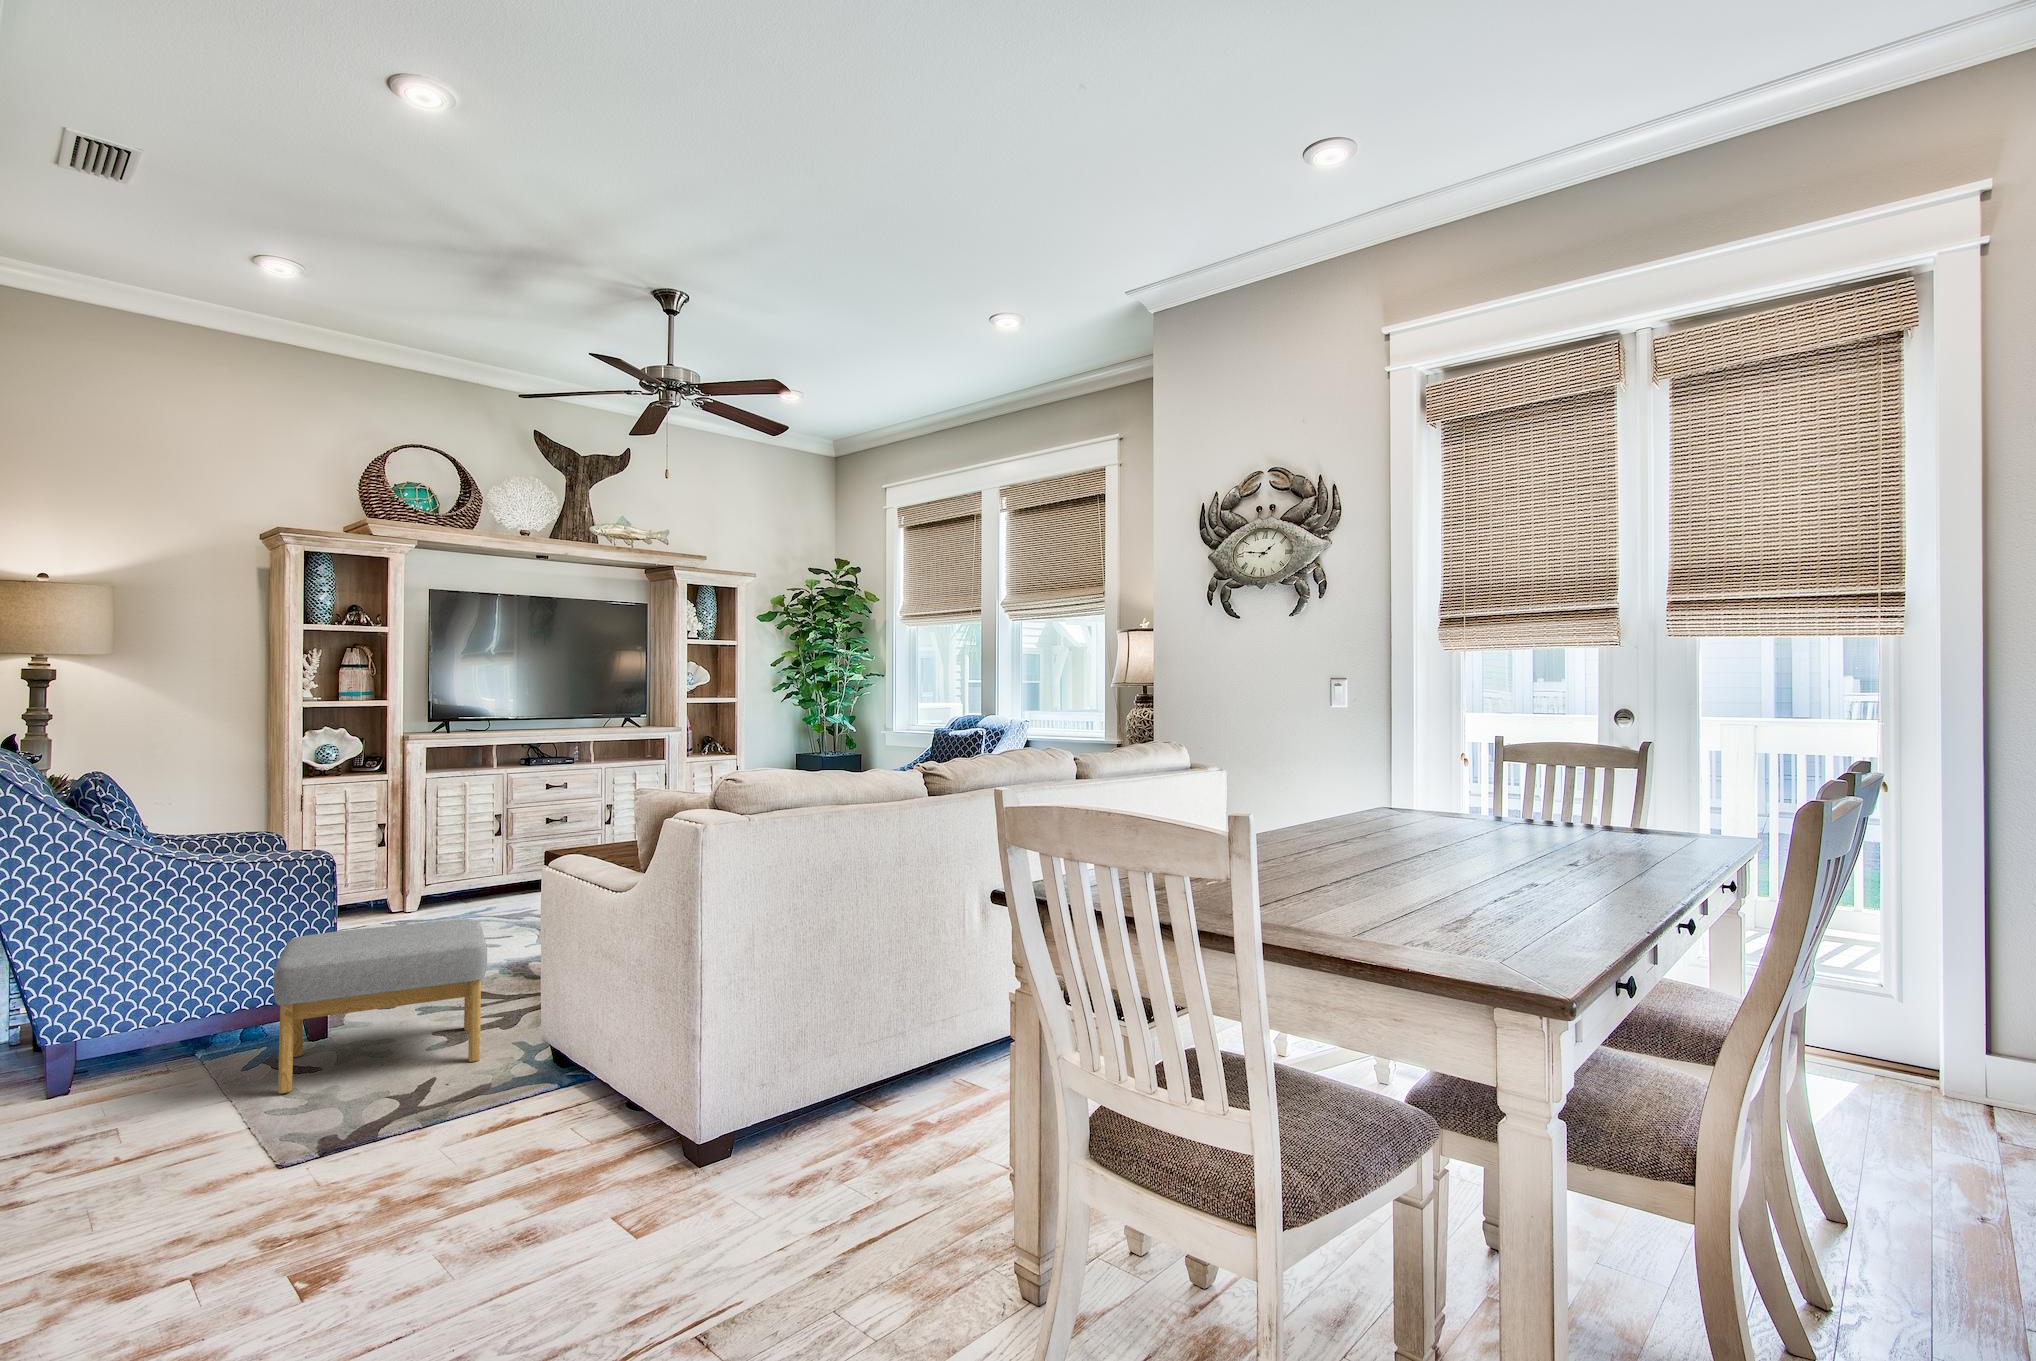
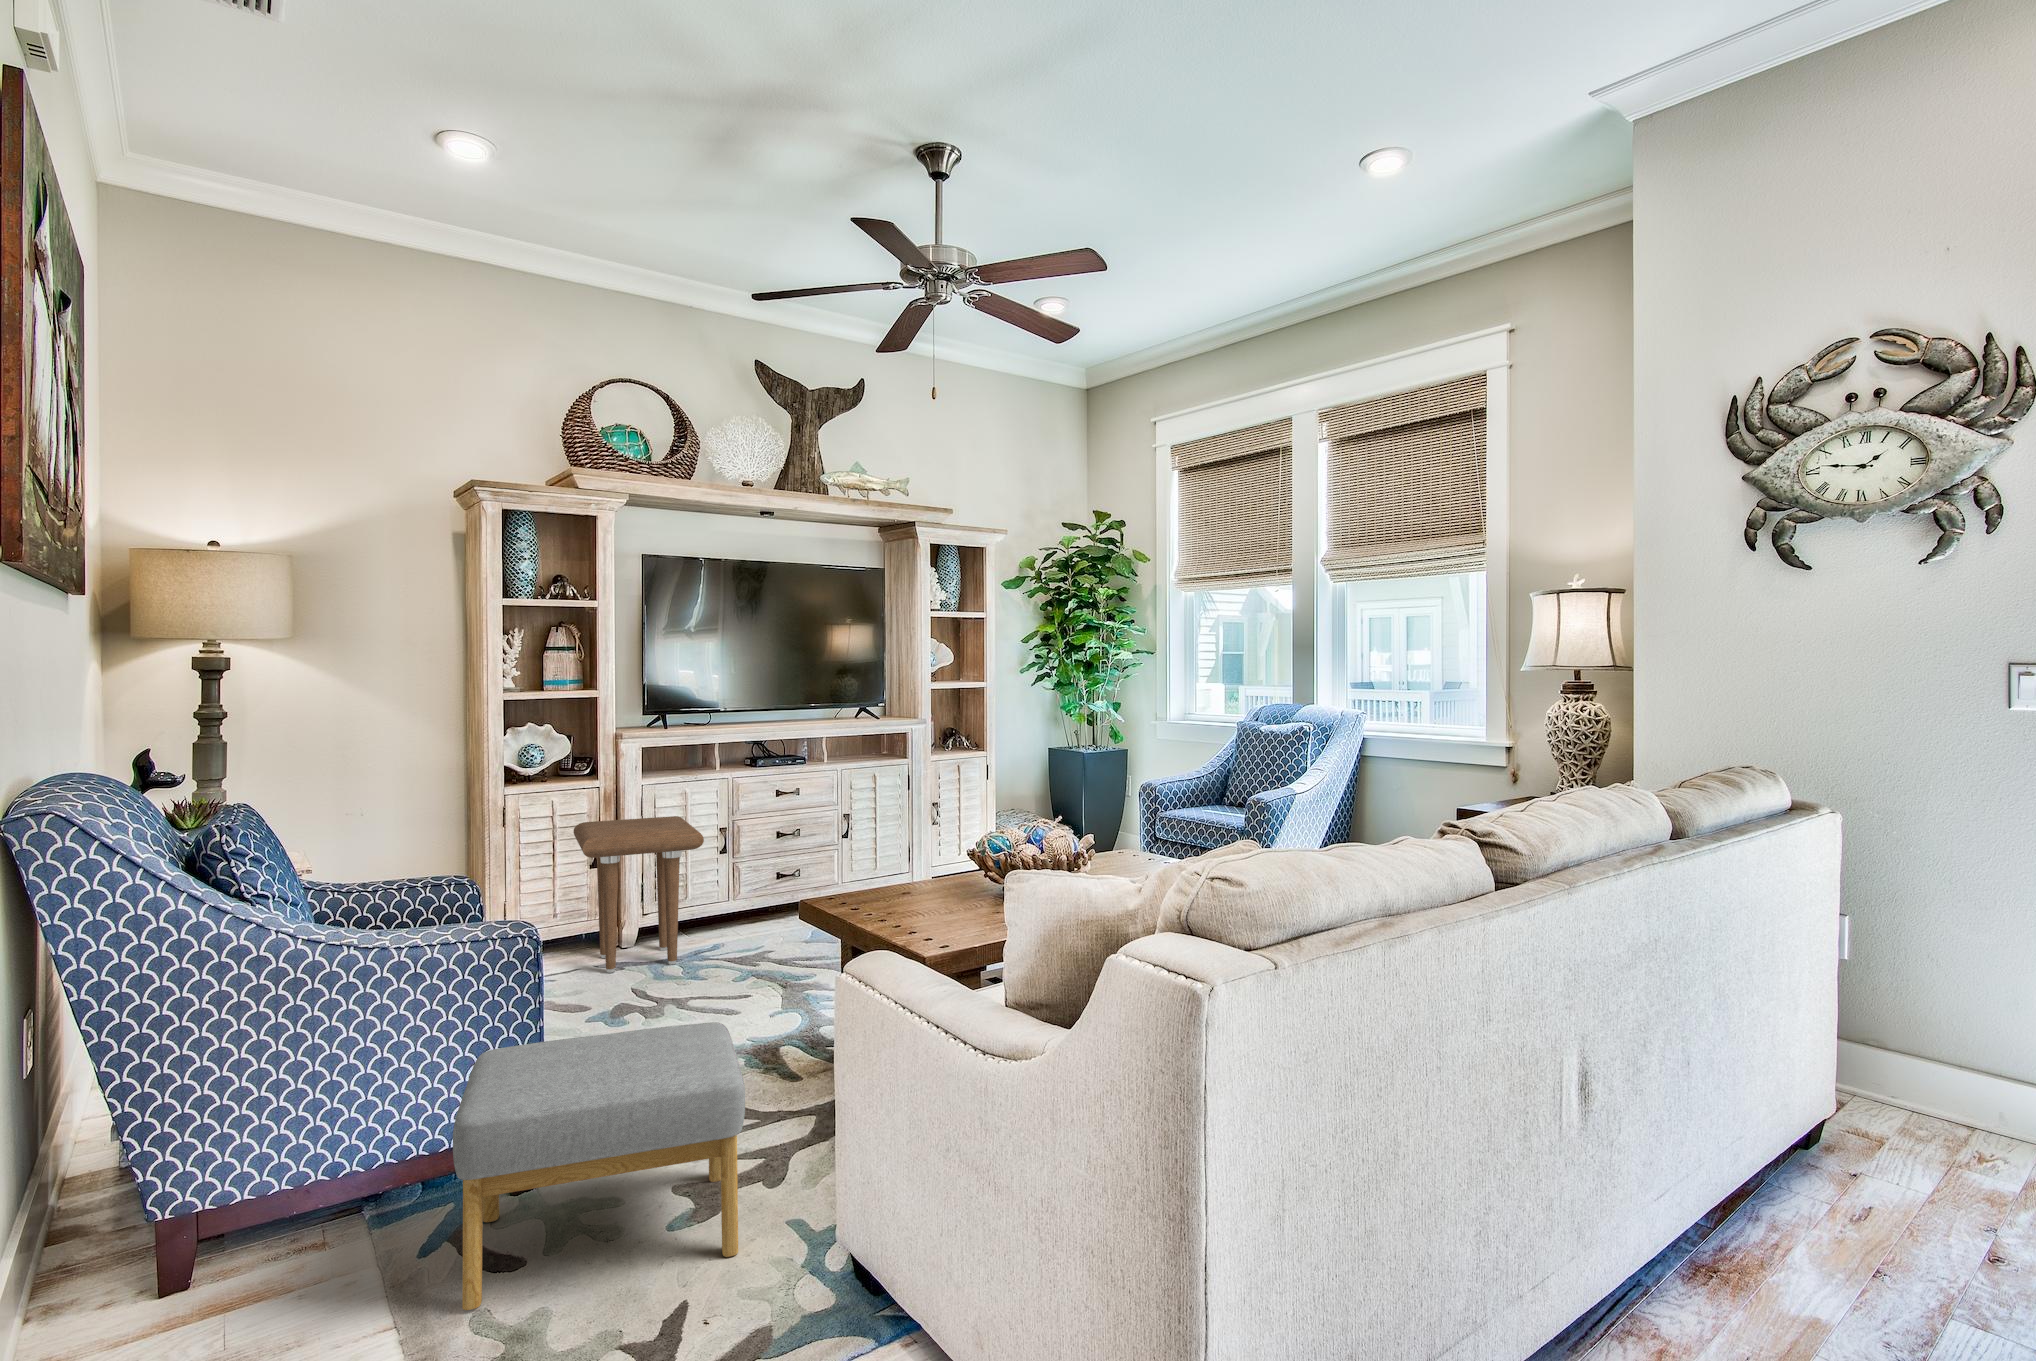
side table: none [364,803,478,927] -> present [574,816,704,973]

